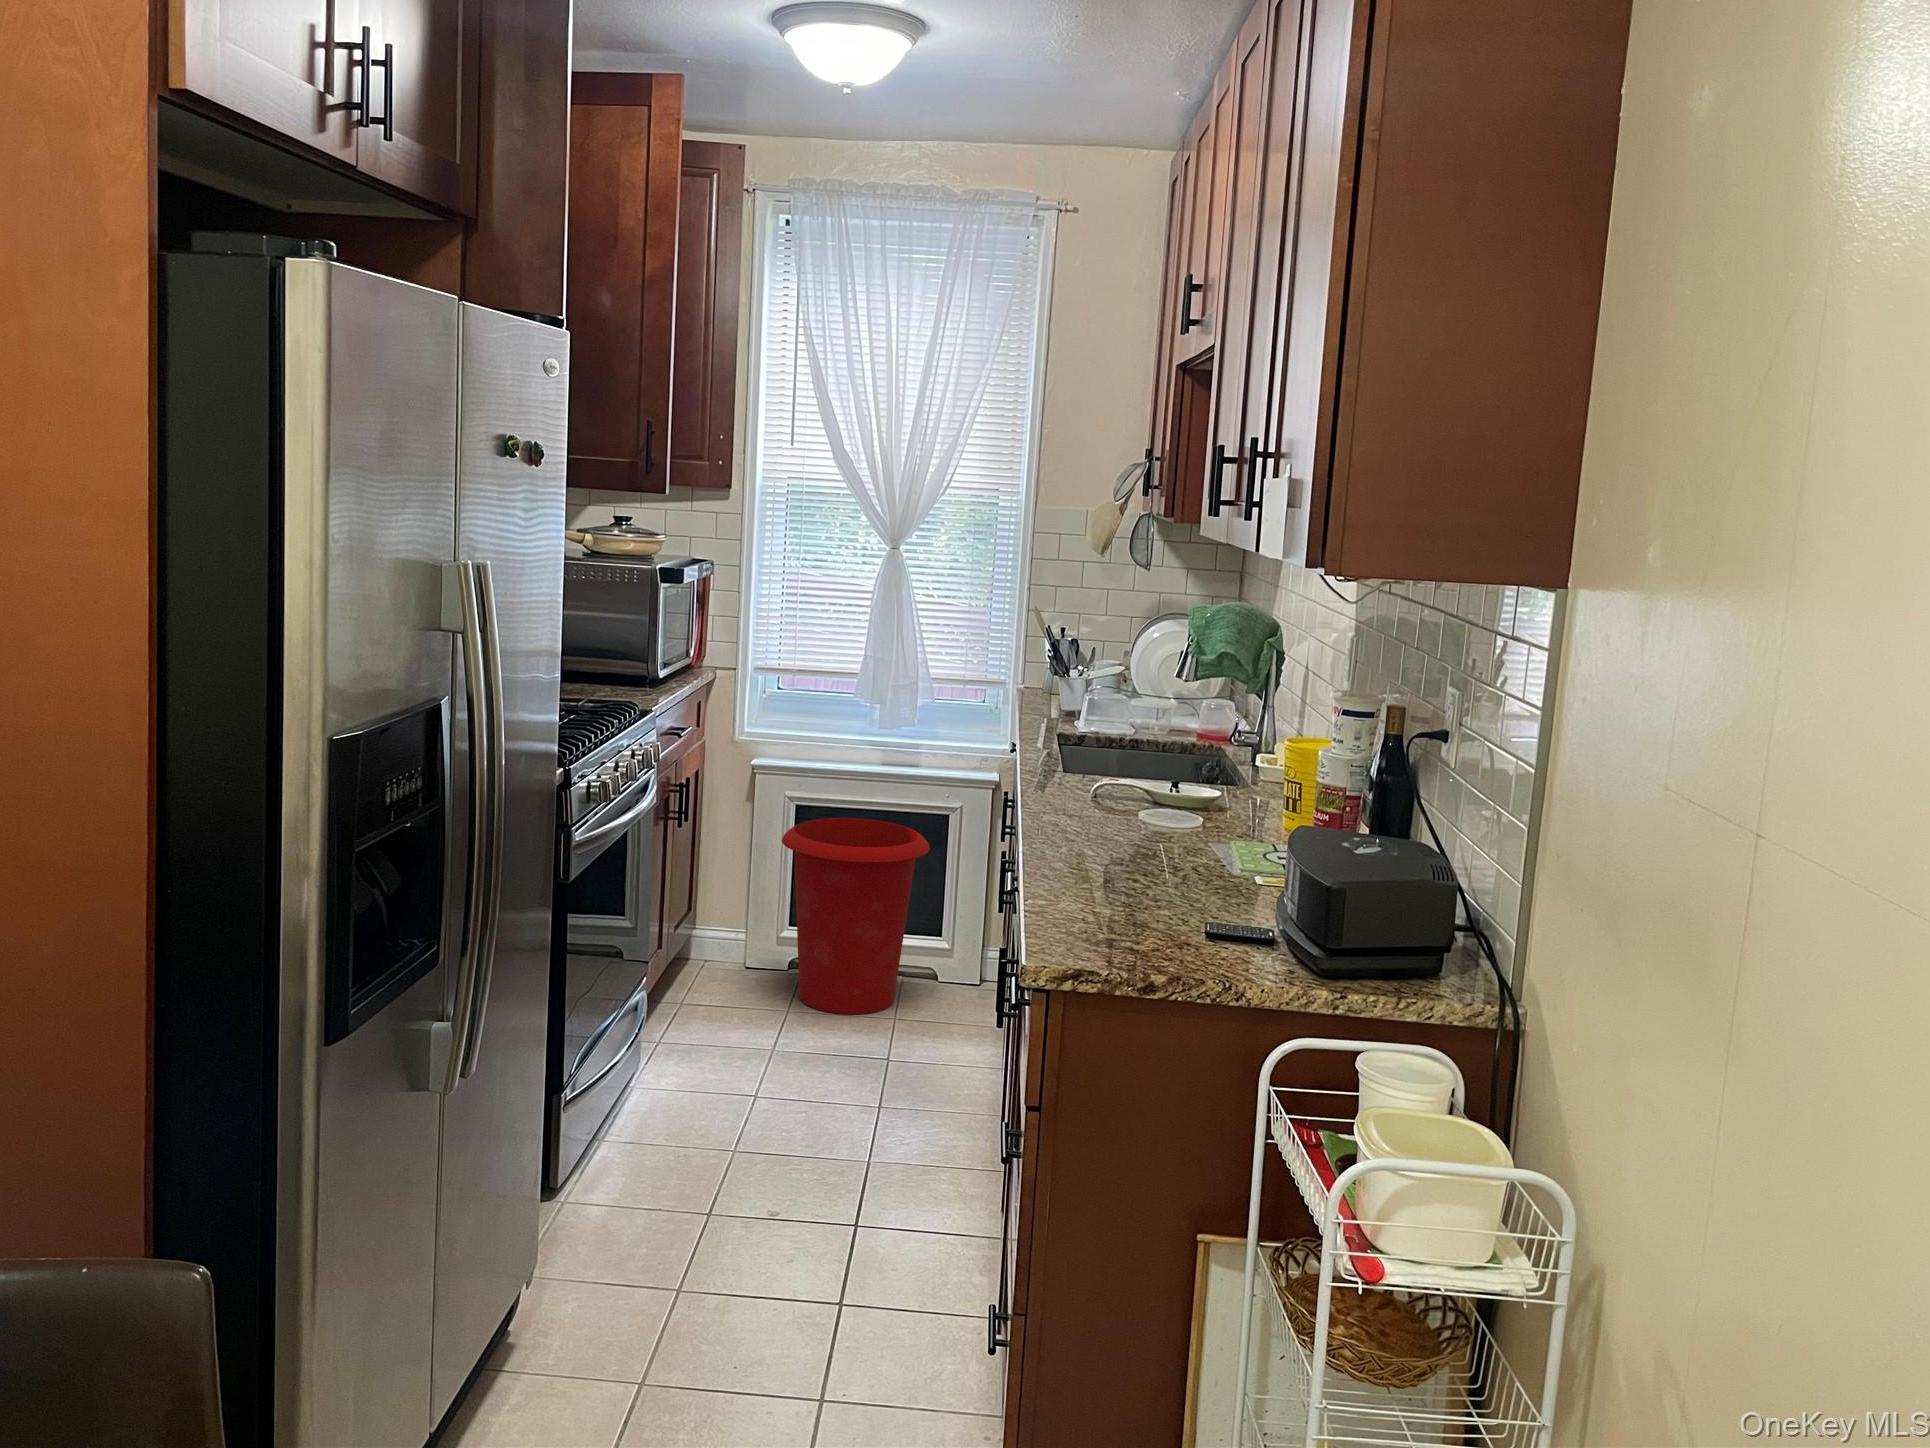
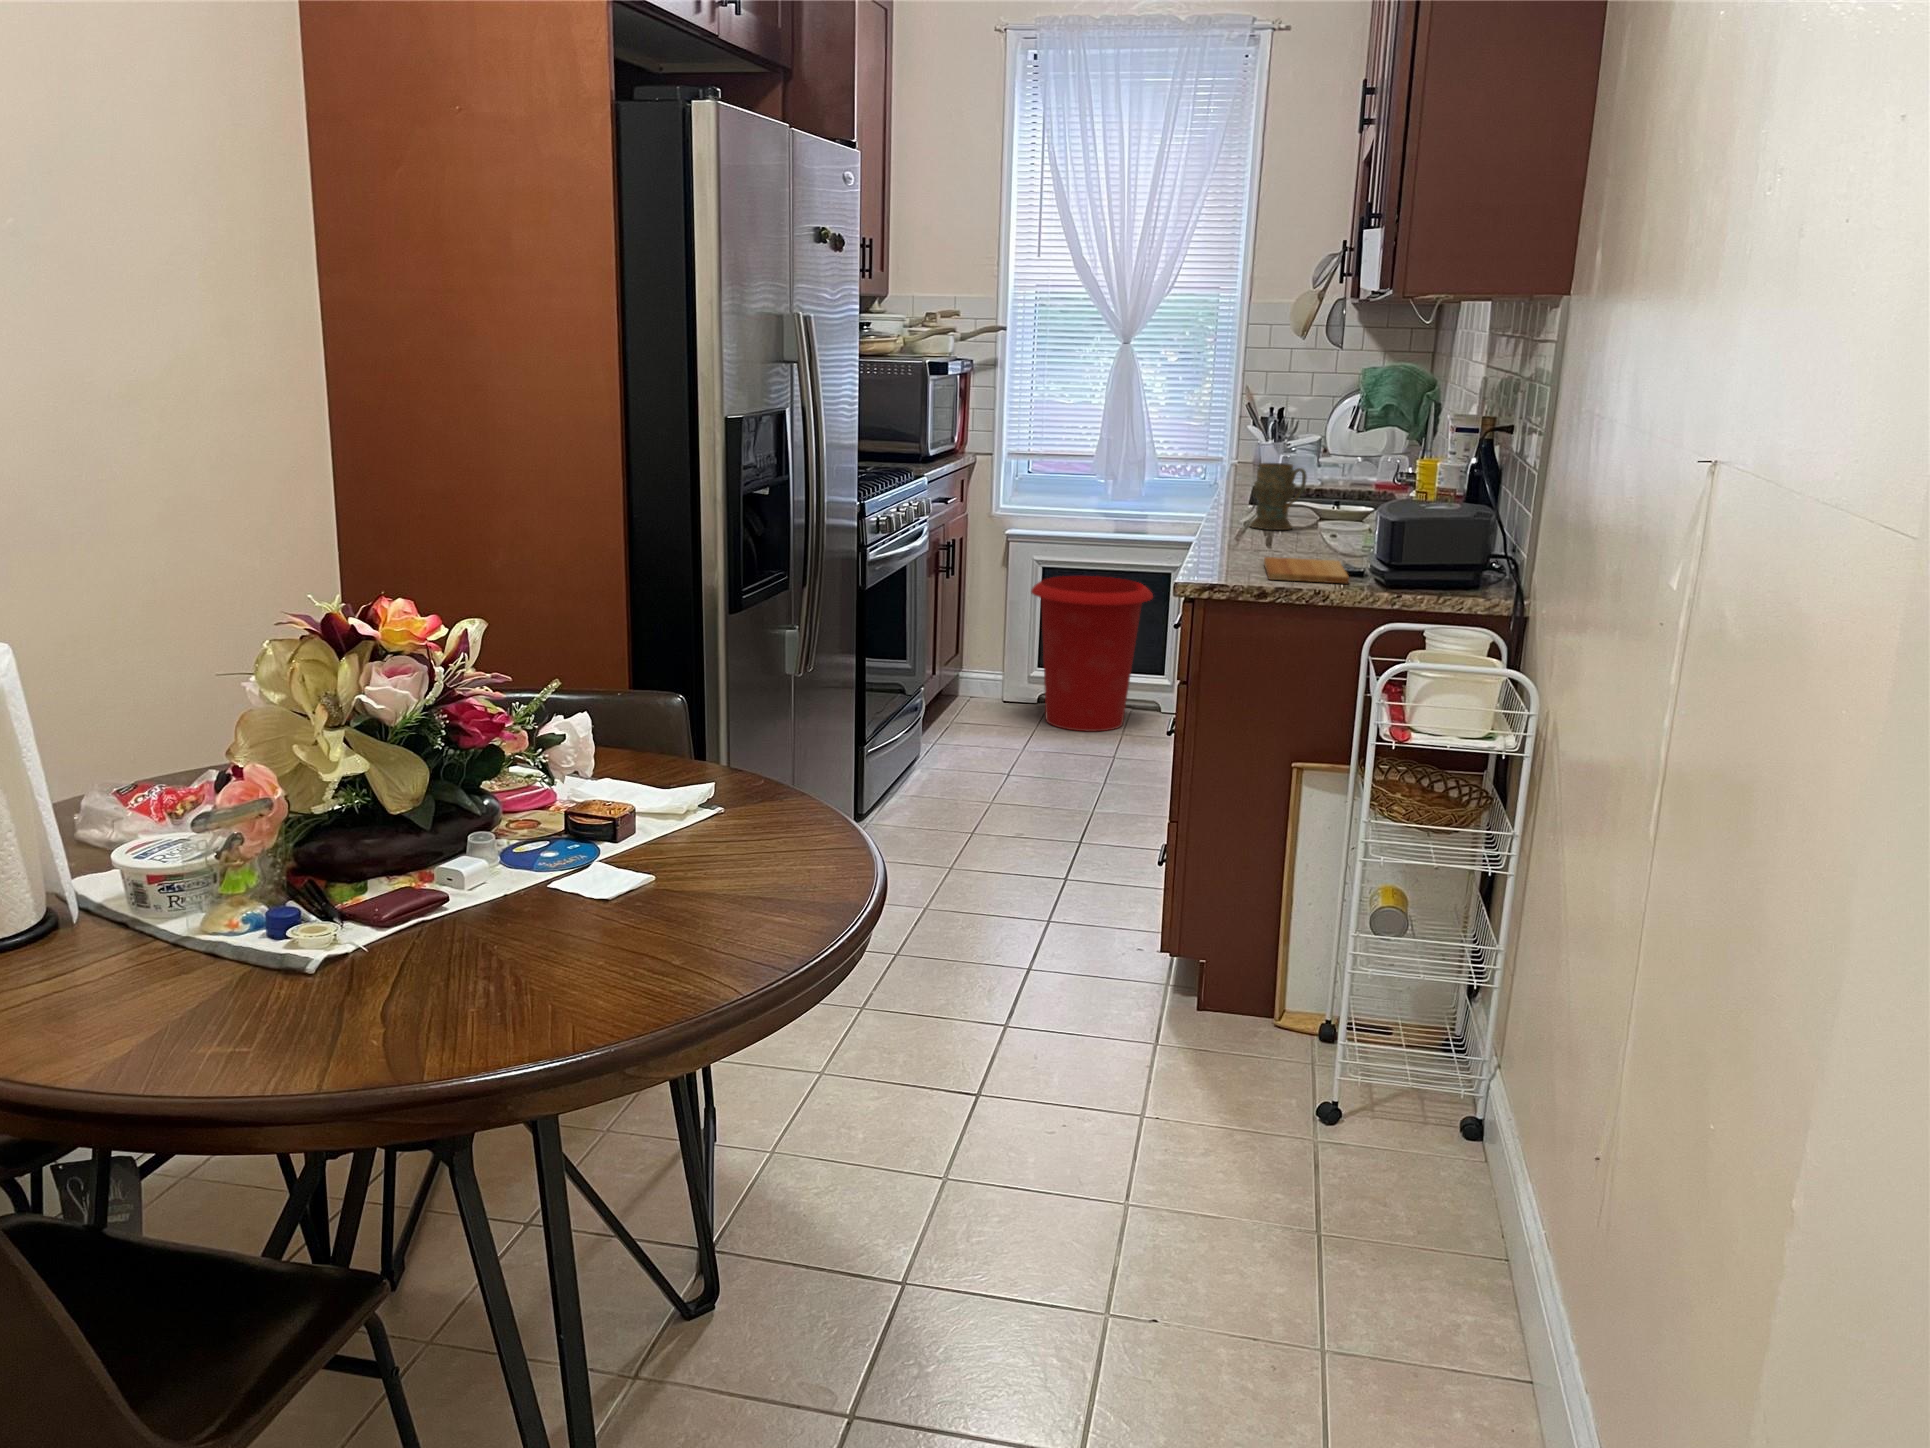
mug: none [1076,736,1150,825] -> present [1250,463,1307,530]
cutting board: none [1124,900,1255,958] -> present [1264,557,1349,584]

